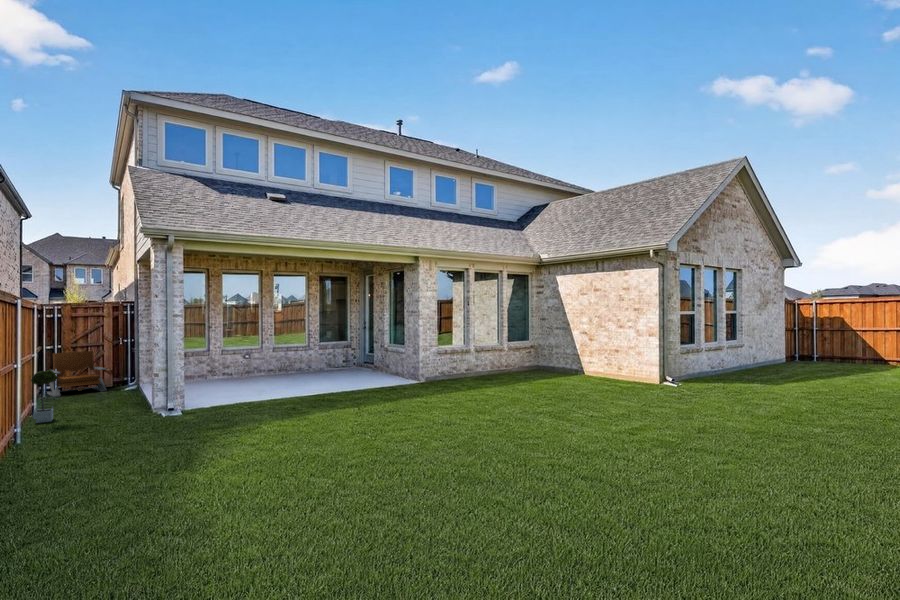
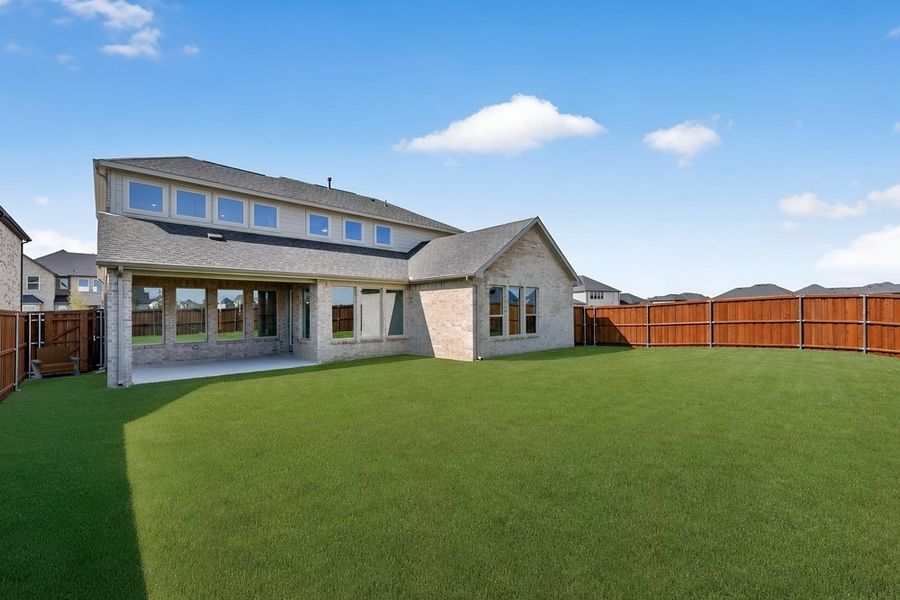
potted tree: present [31,369,58,423] -> none [11,358,33,396]

